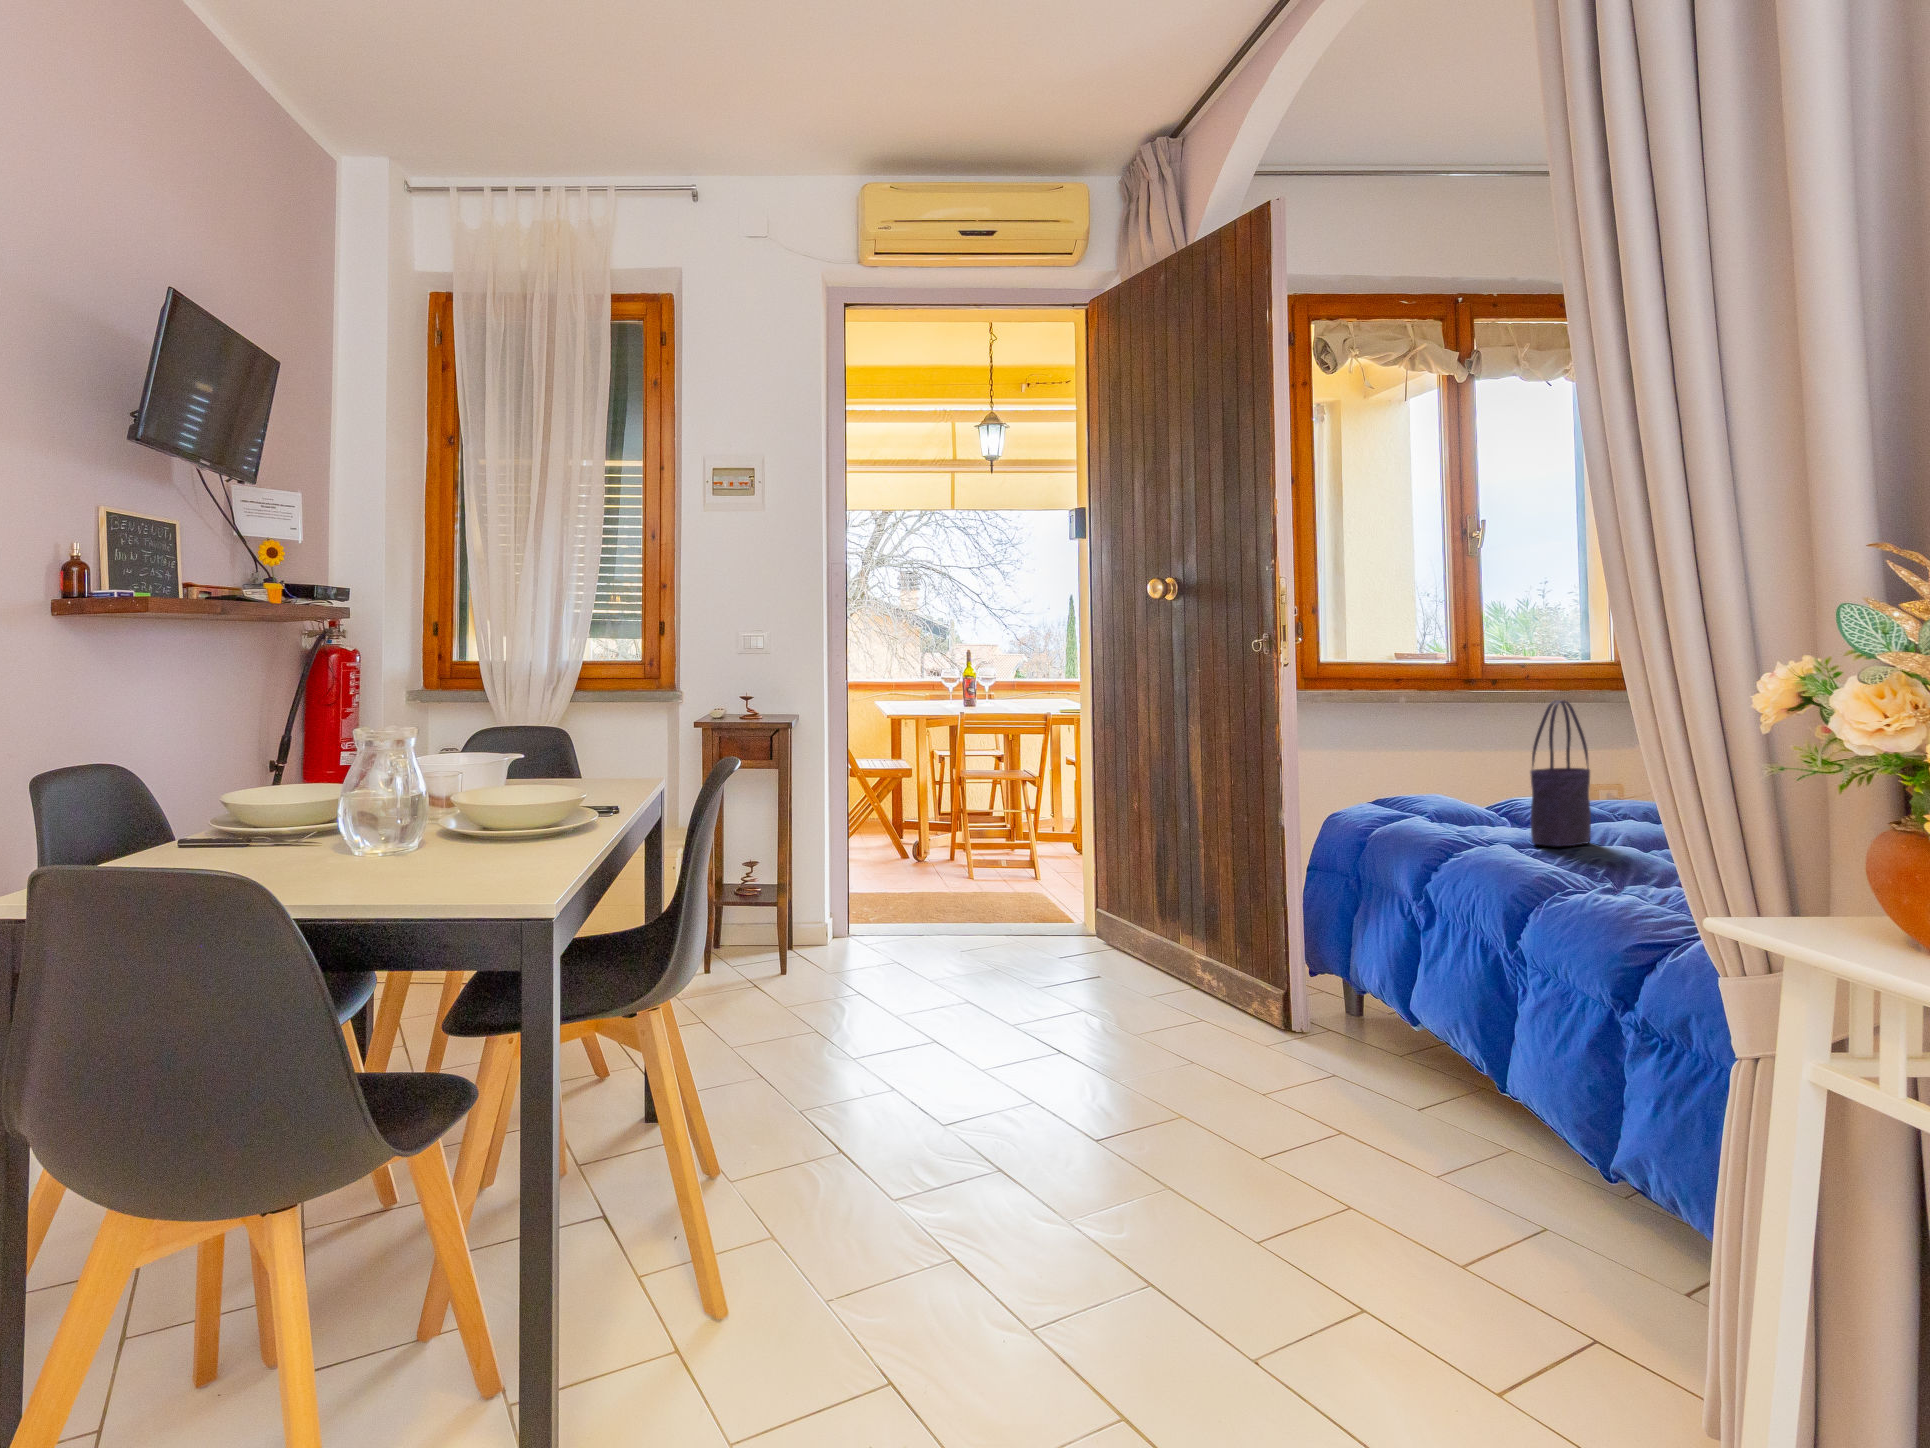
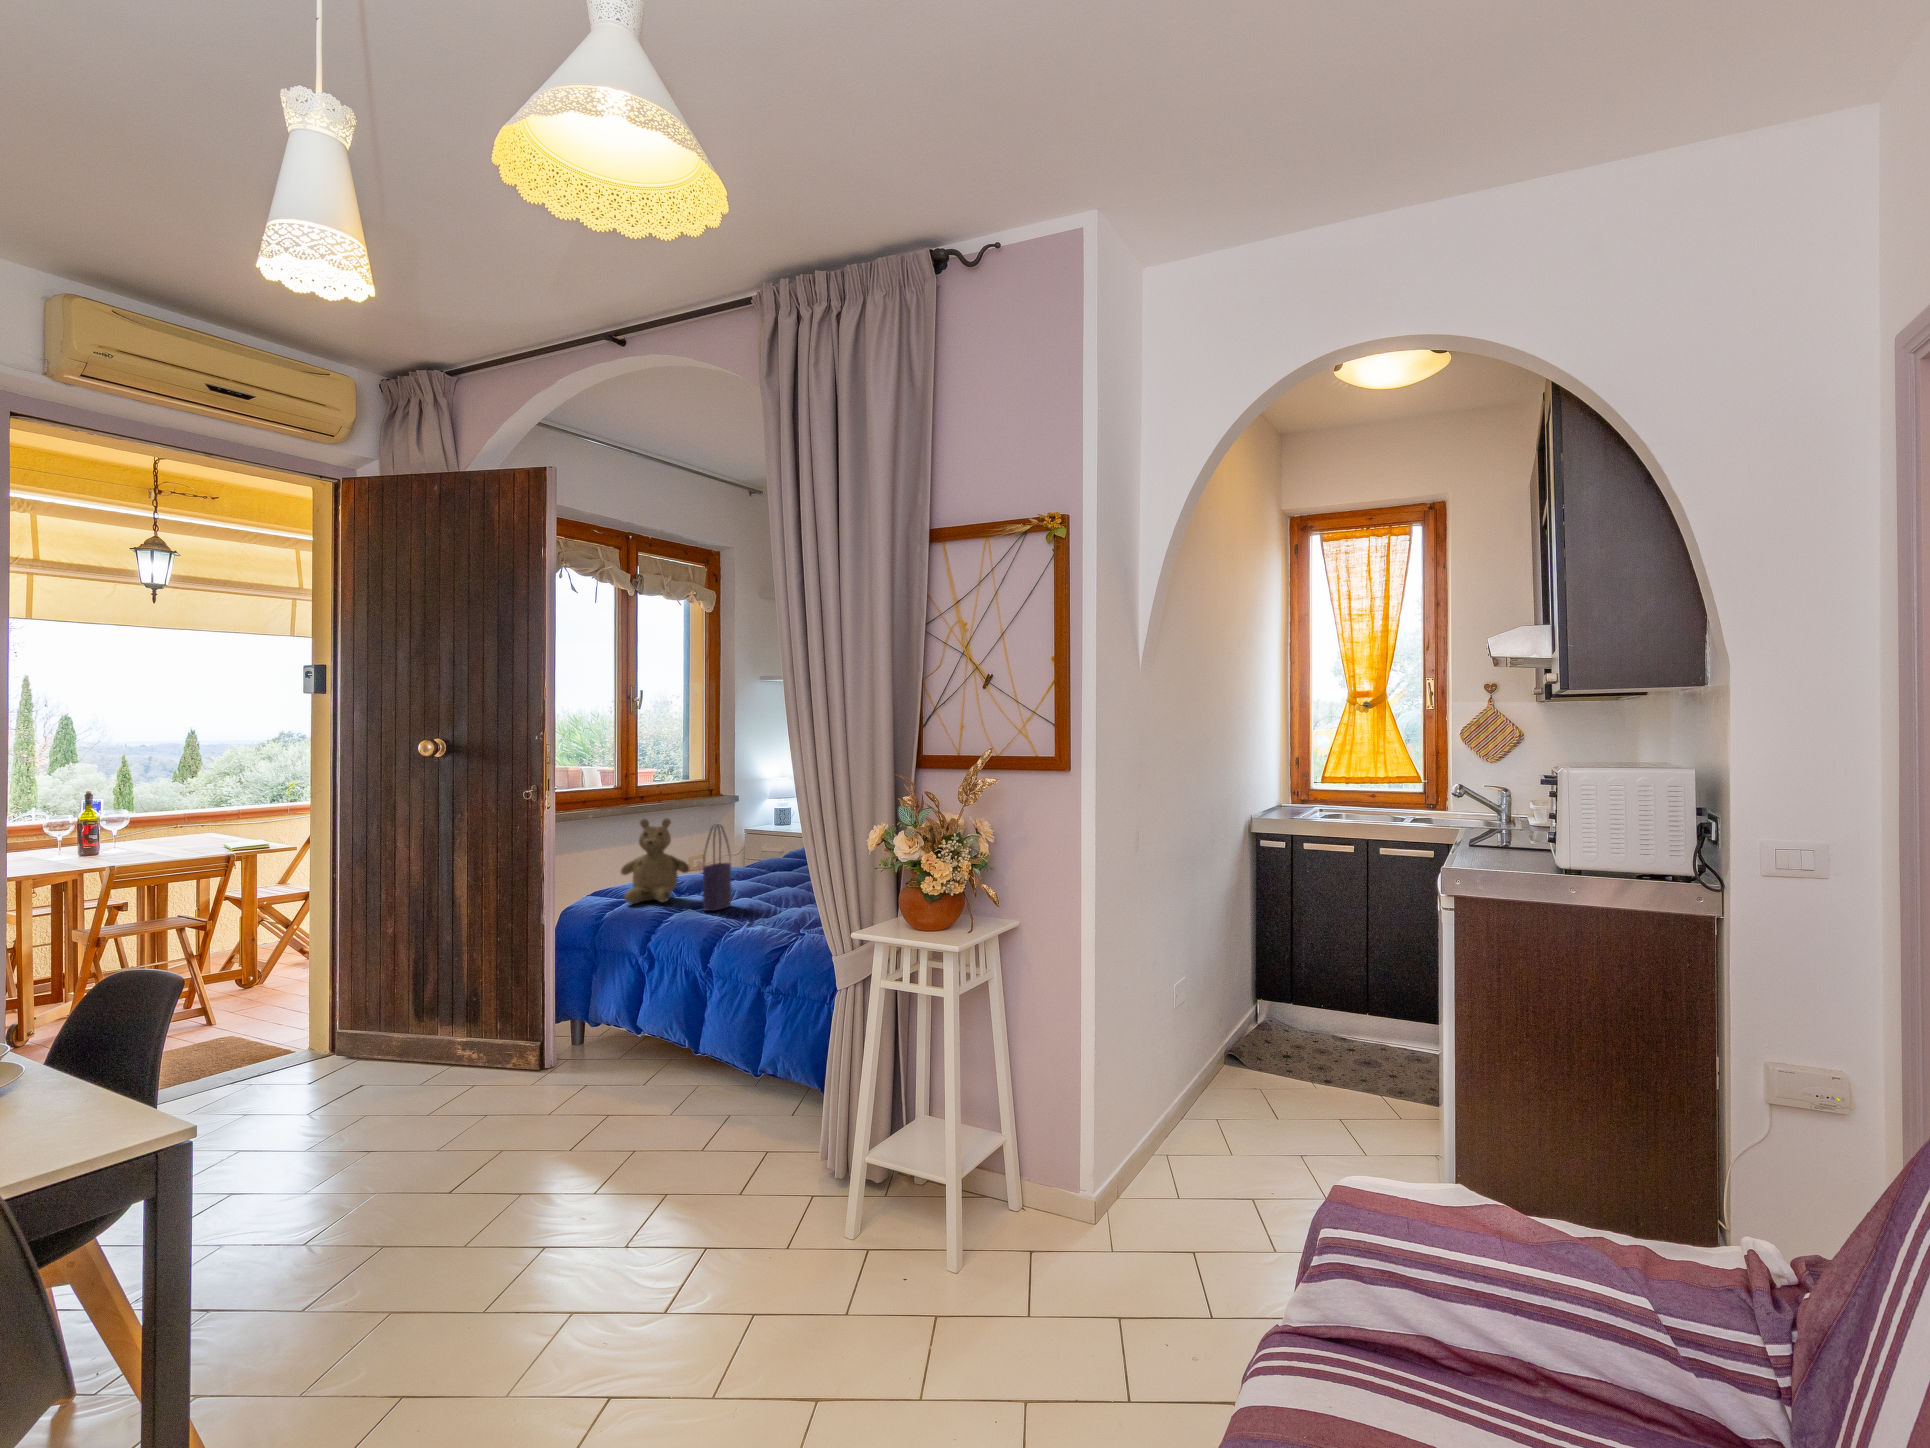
teddy bear: none [1407,690,1520,821] -> present [621,818,690,904]

